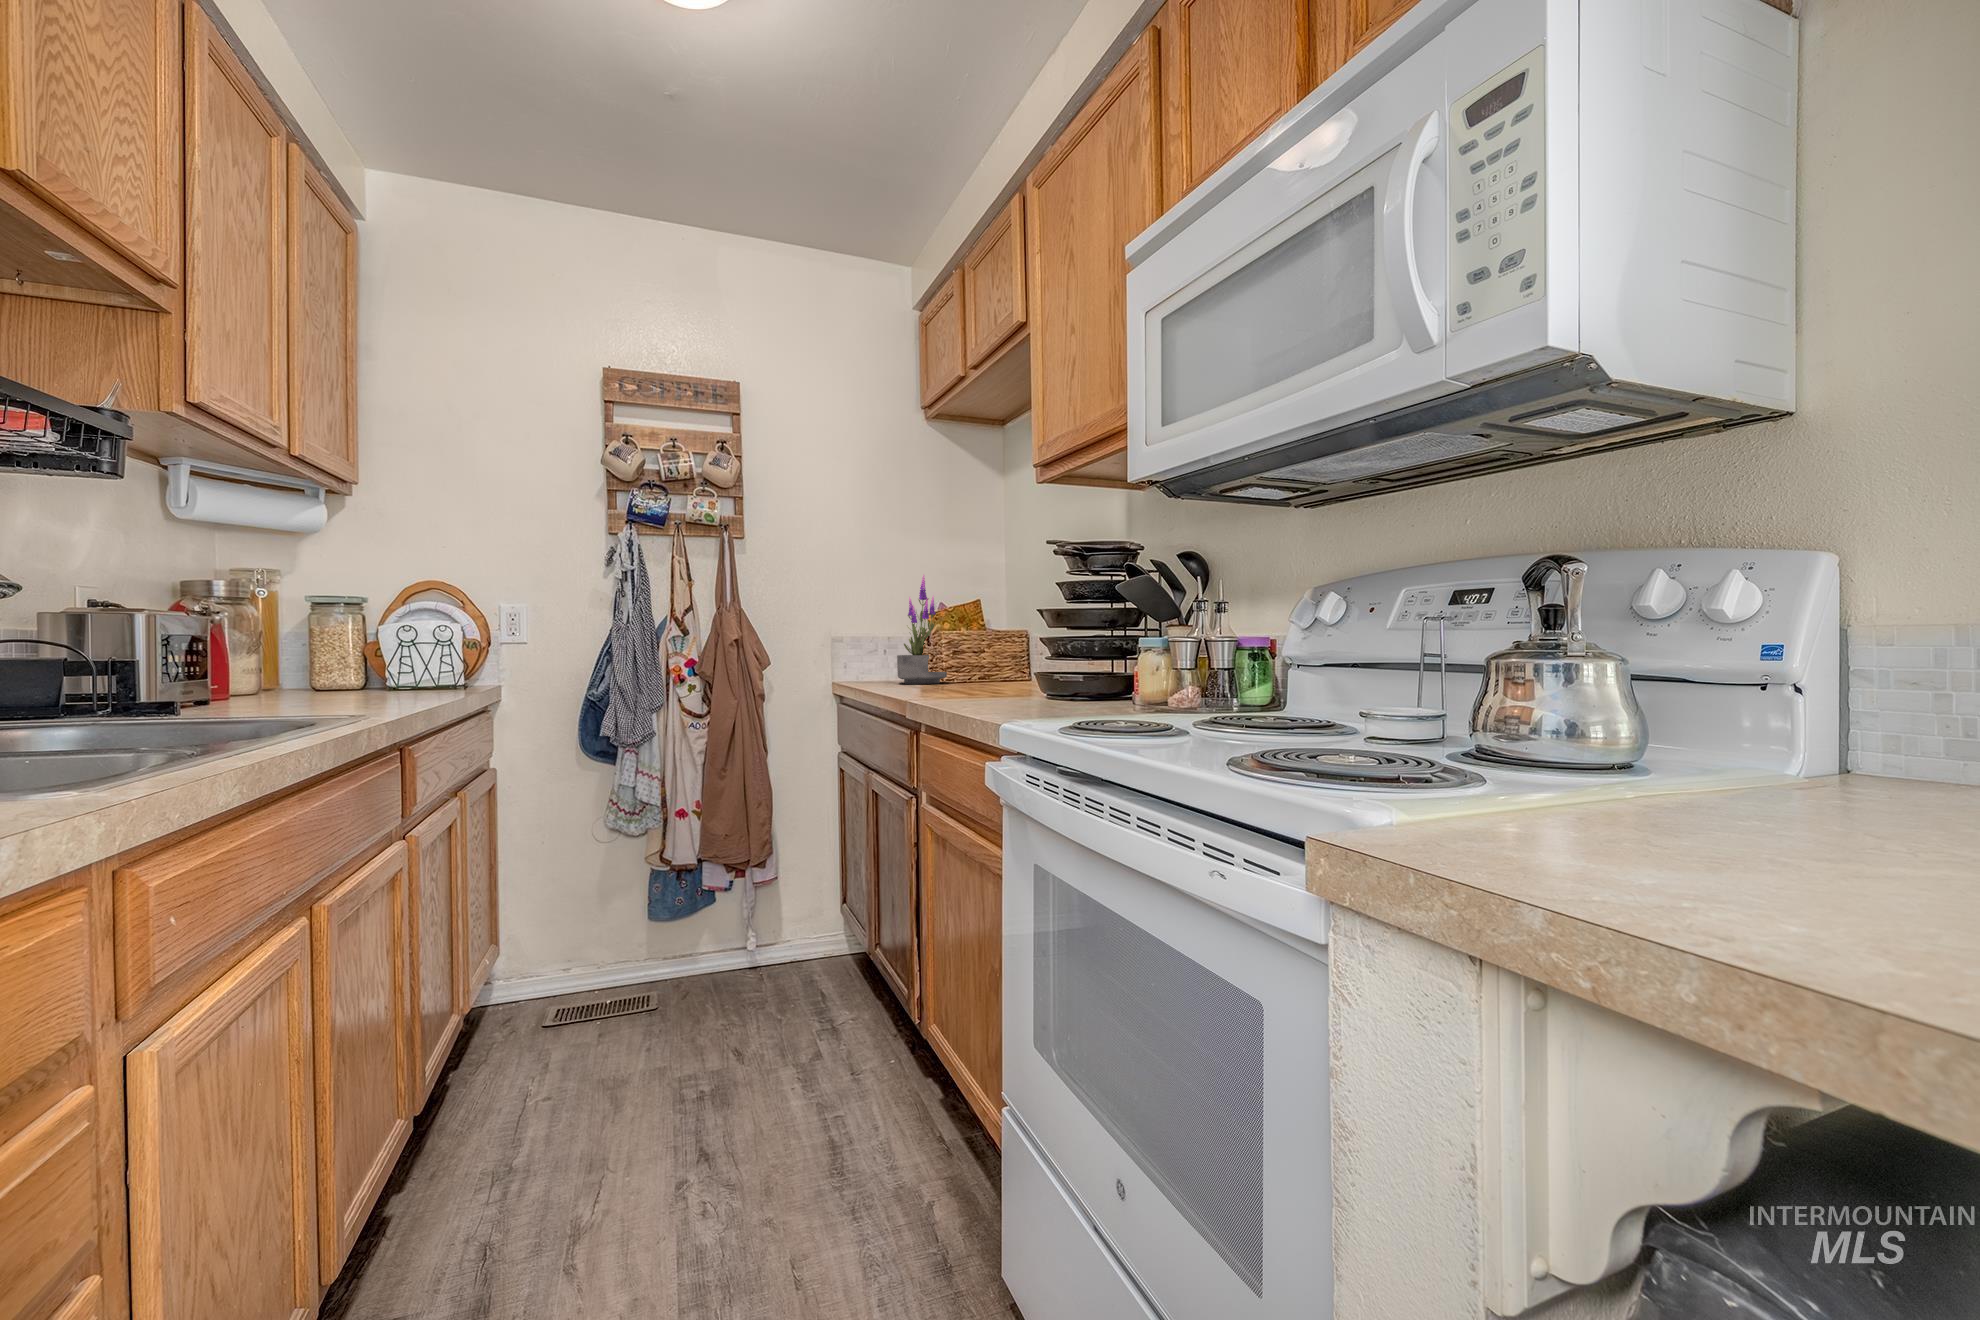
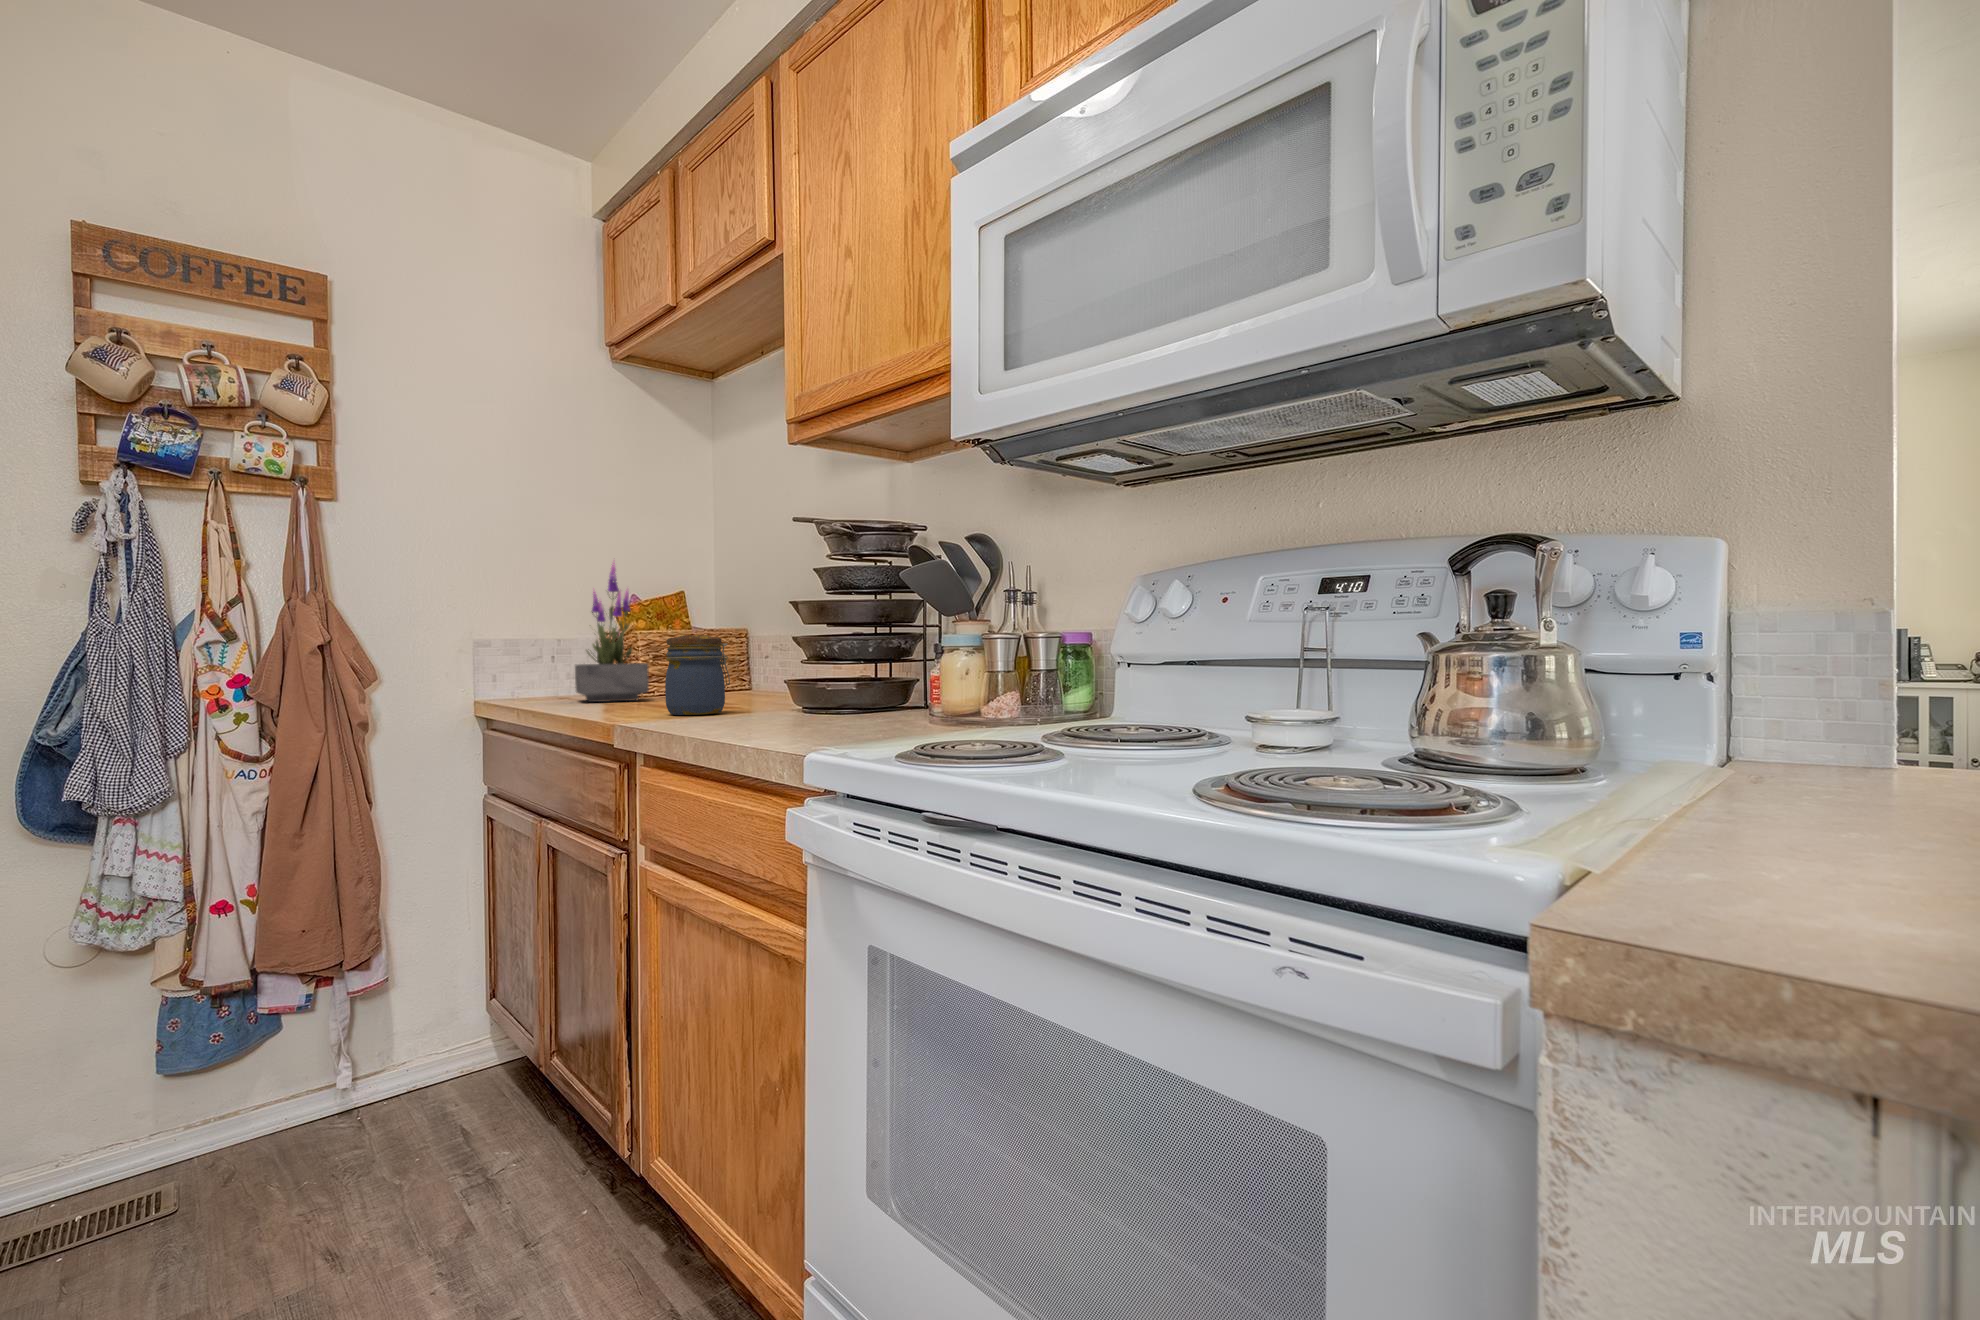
jar: none [944,635,991,695] -> present [665,635,730,715]

